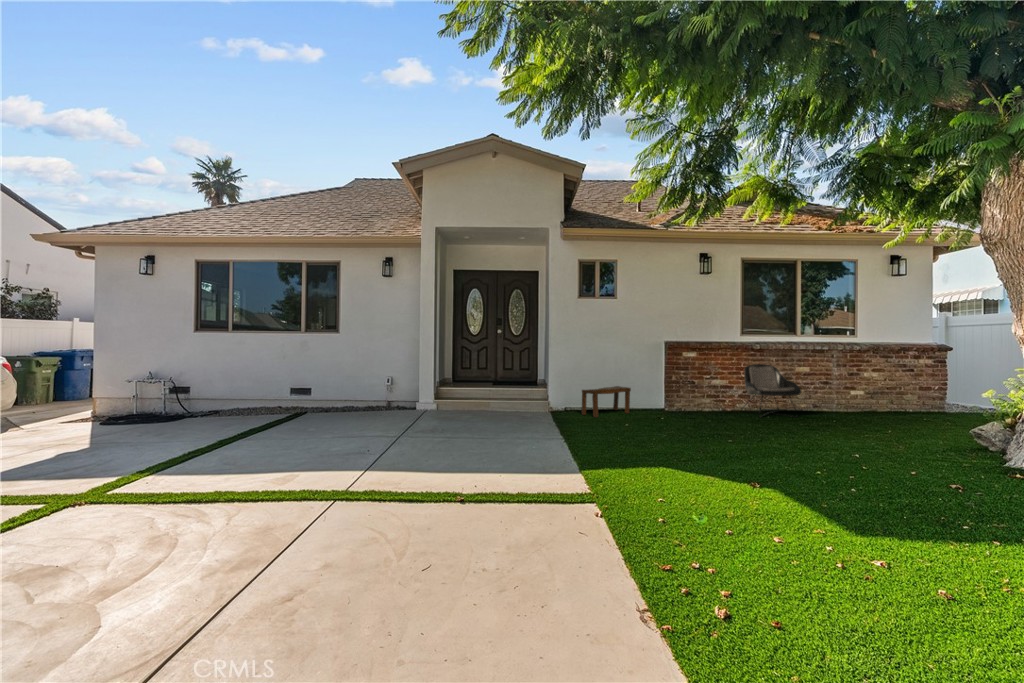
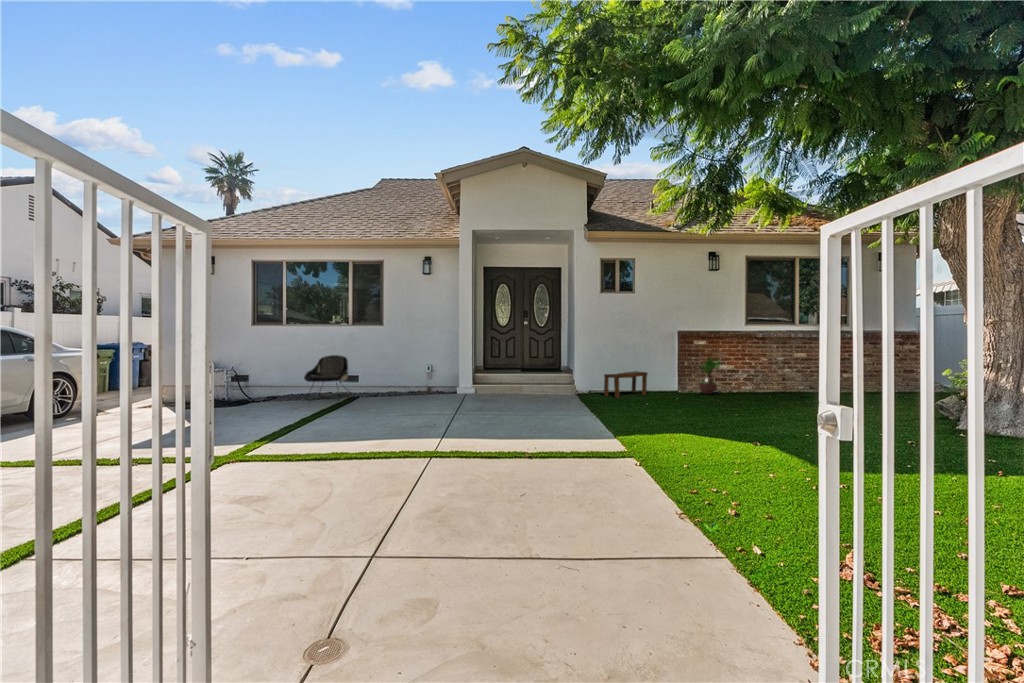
lounge chair: present [744,364,801,418] -> present [304,355,350,400]
potted tree: none [687,368,714,413] -> present [699,359,720,394]

